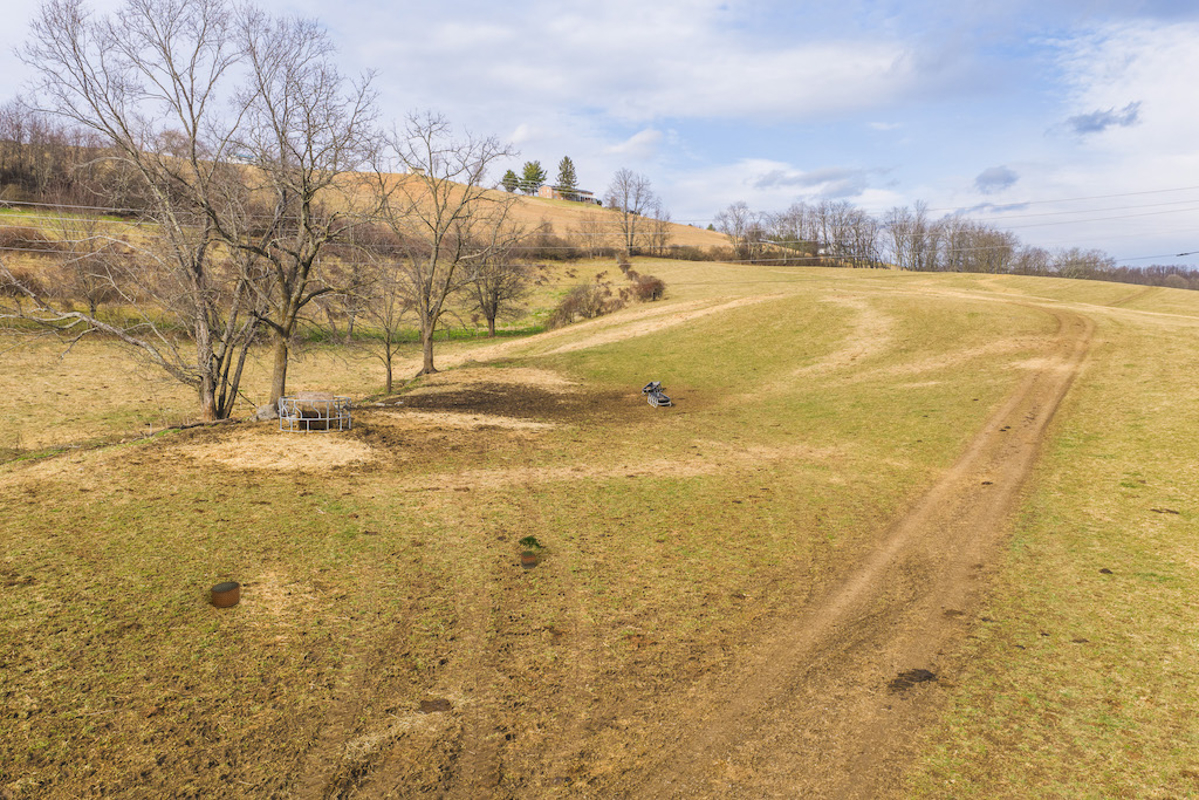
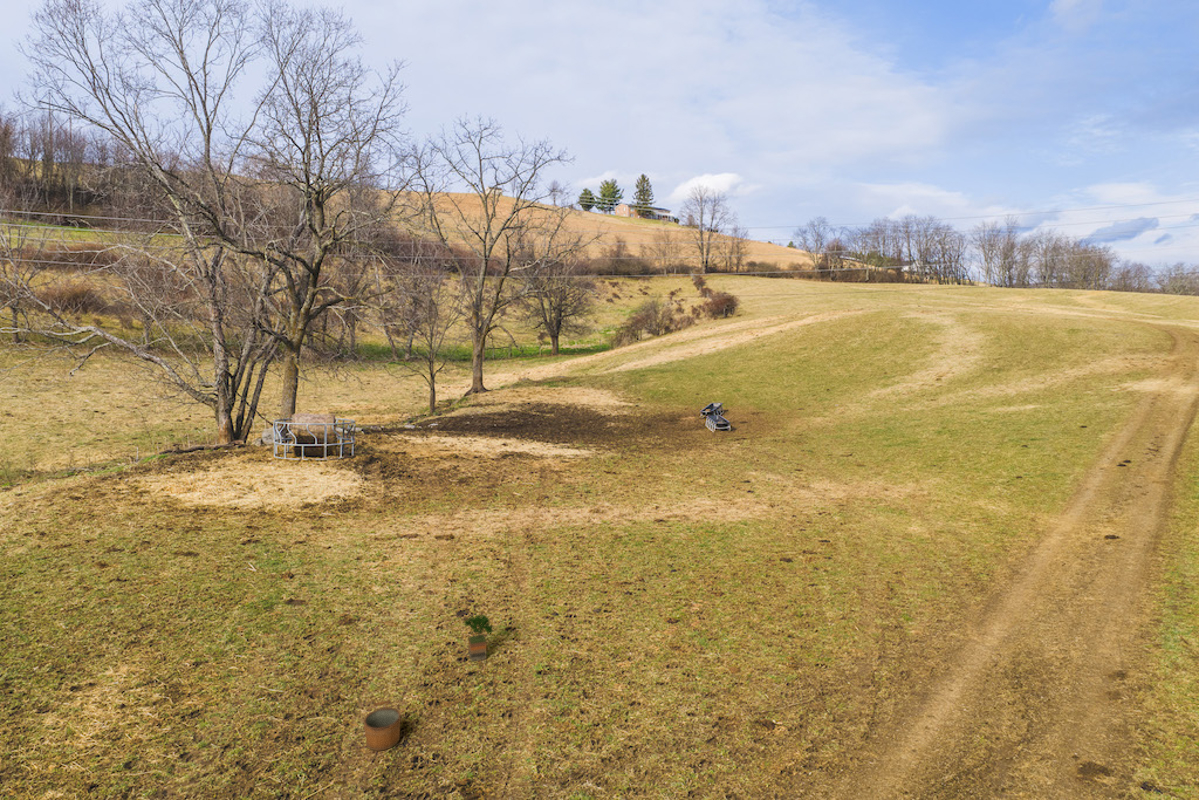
bucket: present [211,574,240,608] -> present [363,701,401,751]

